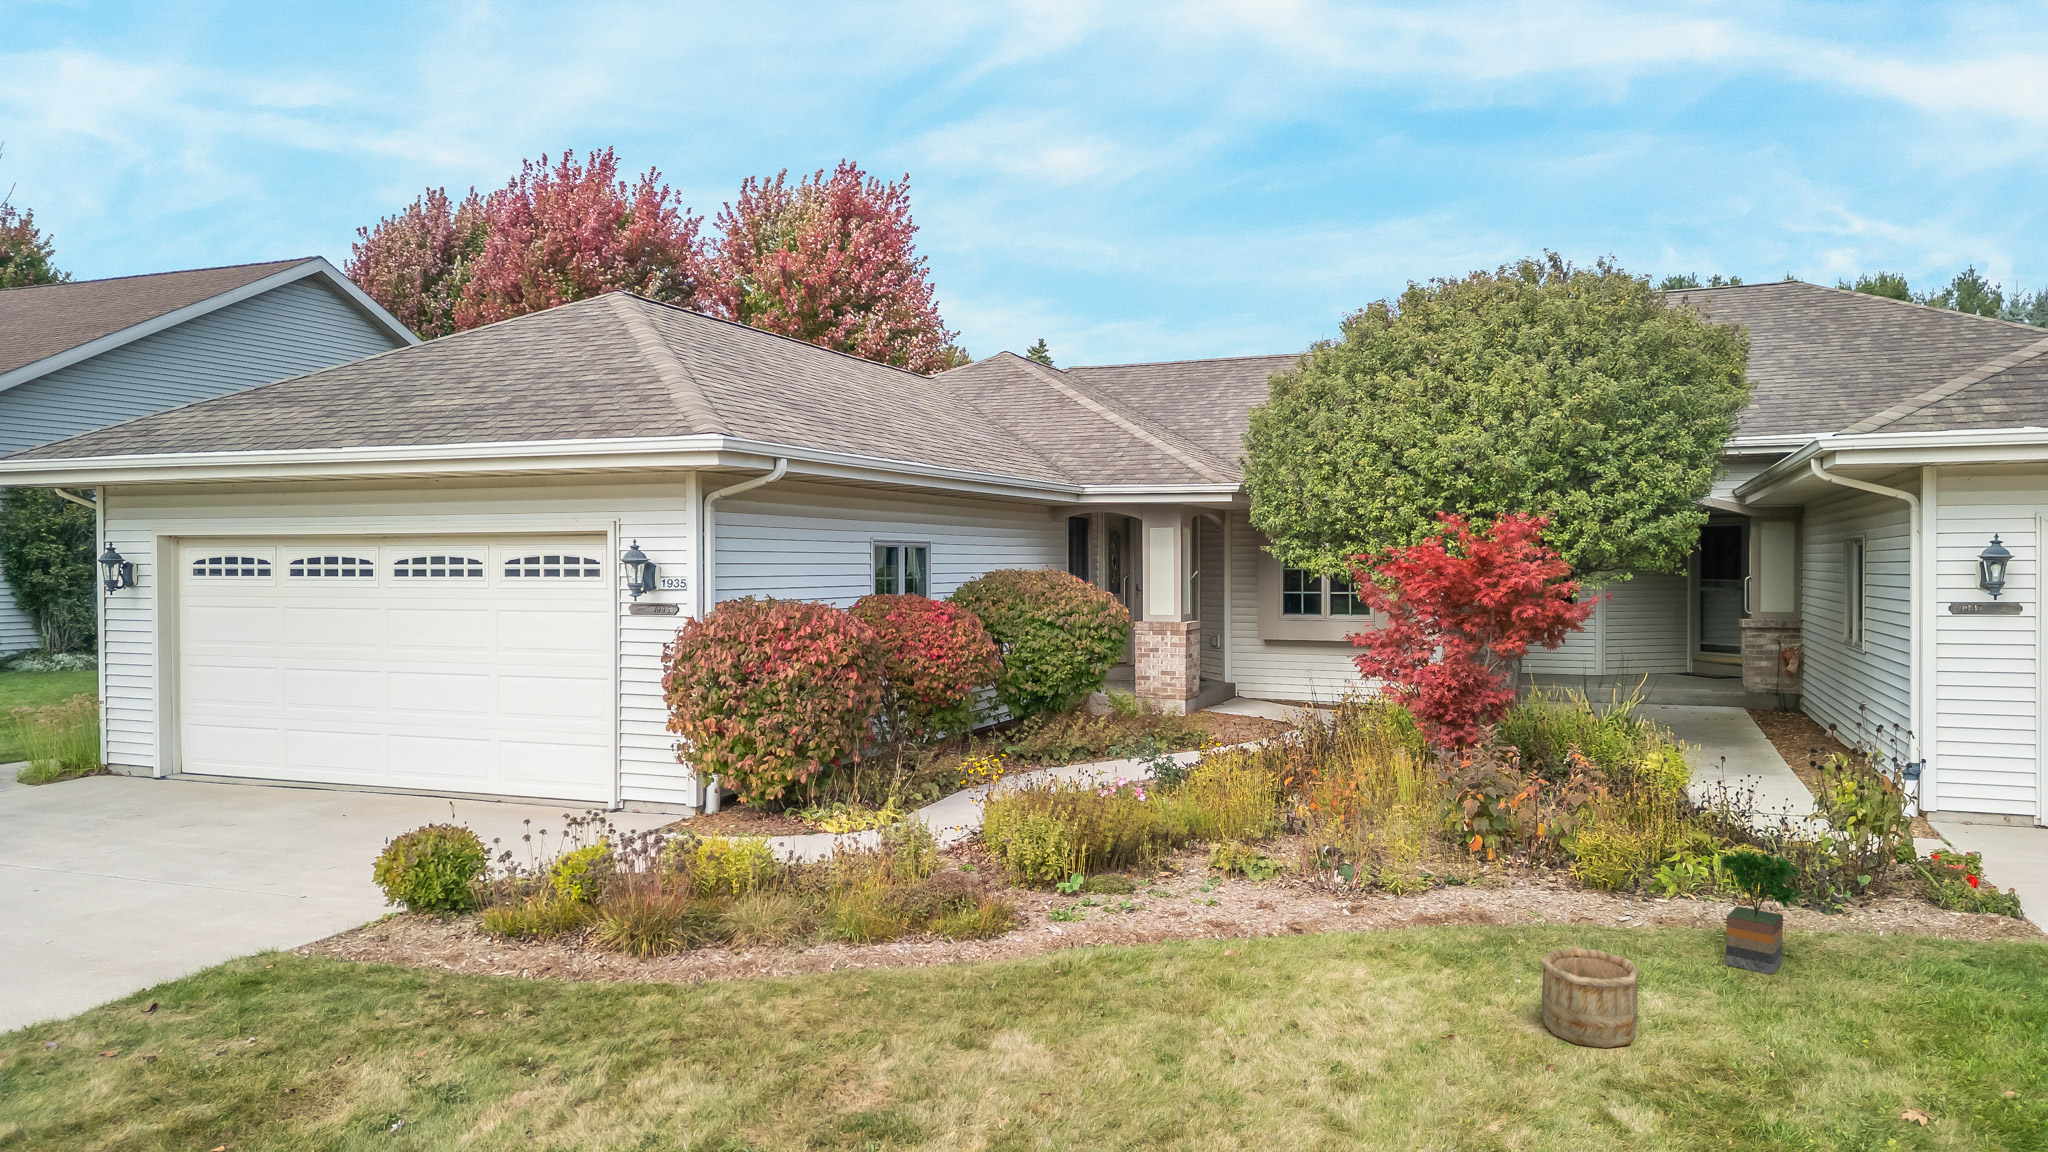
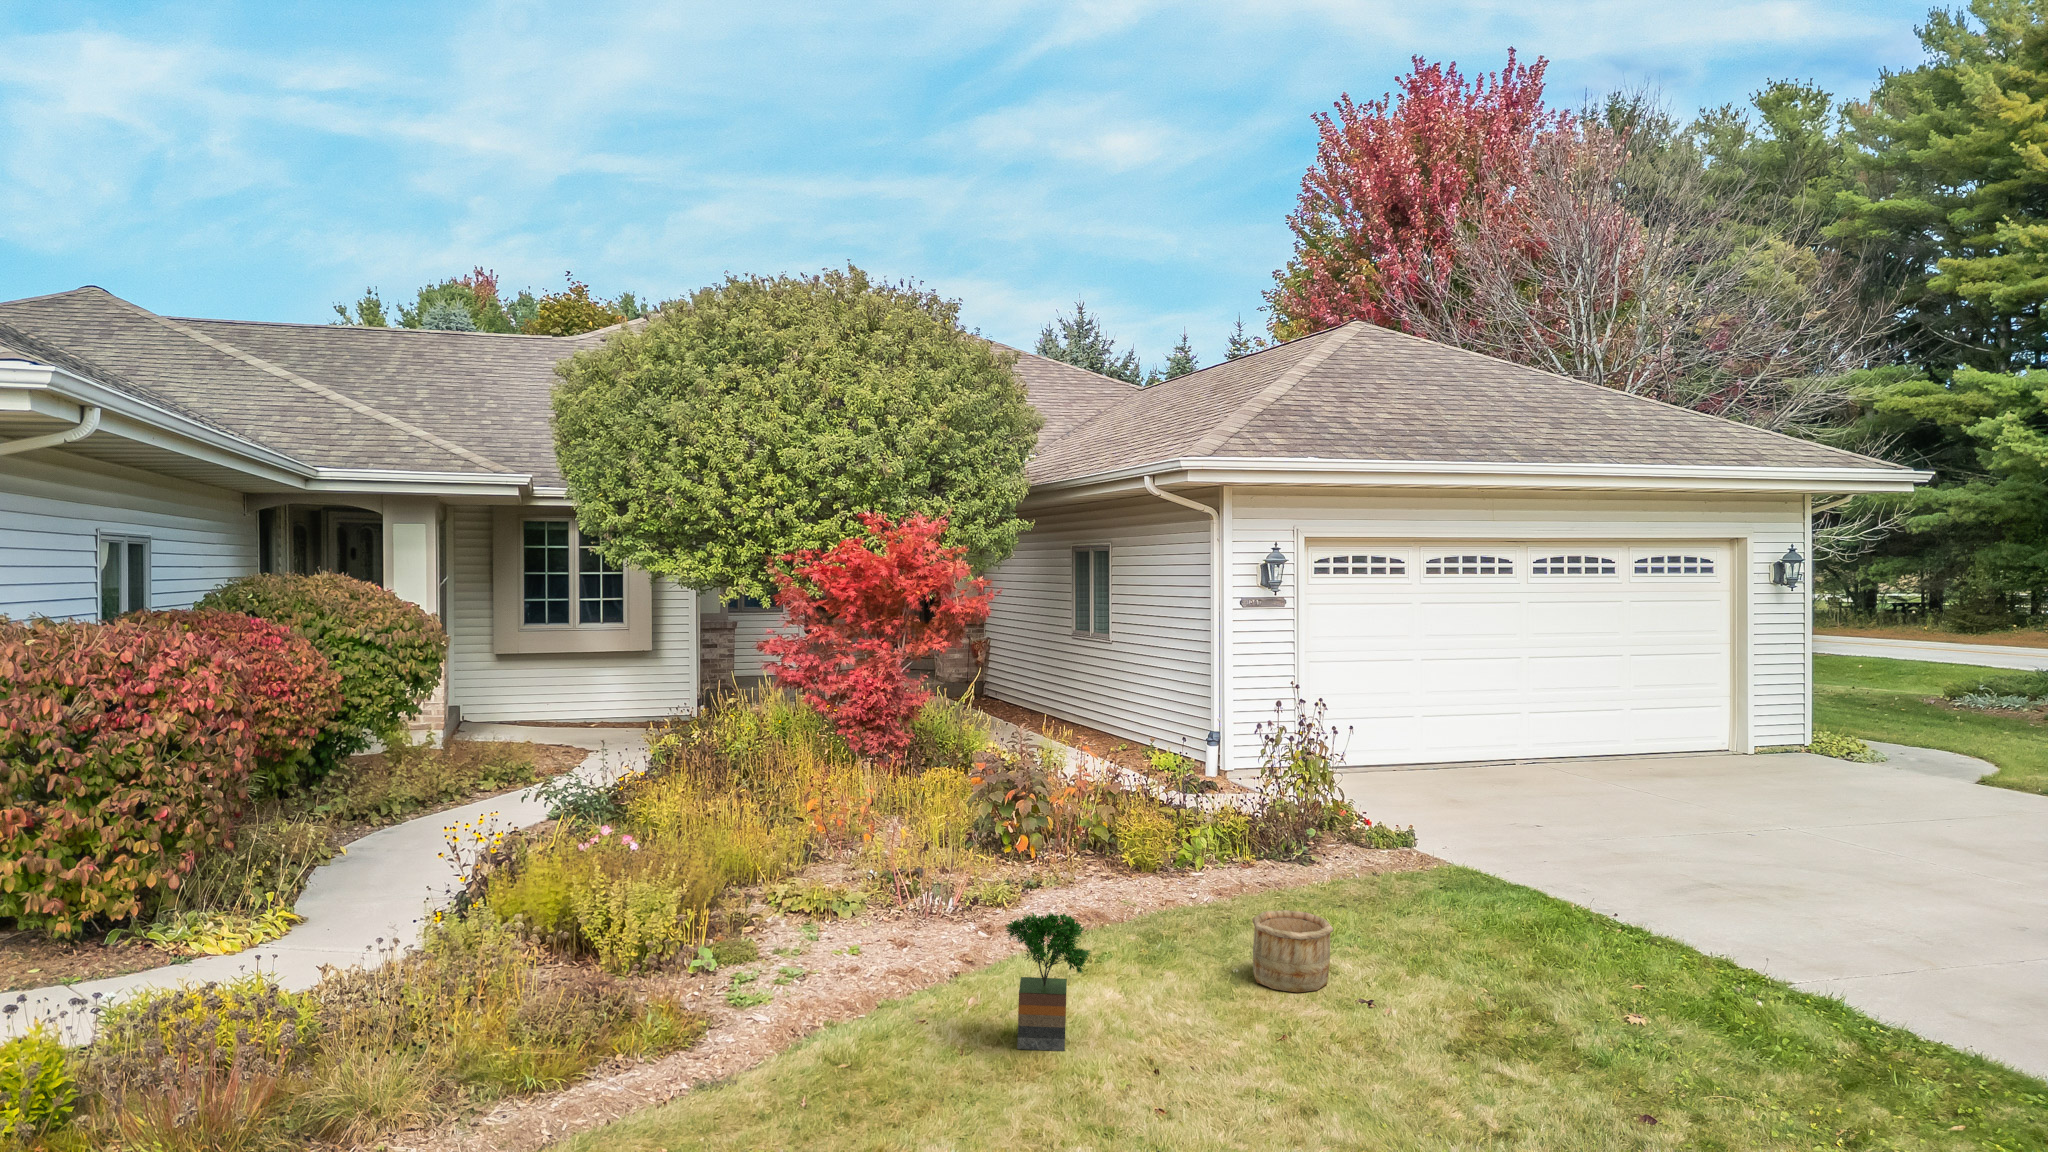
potted tree: present [1718,851,1801,975] -> present [1005,912,1091,1051]

